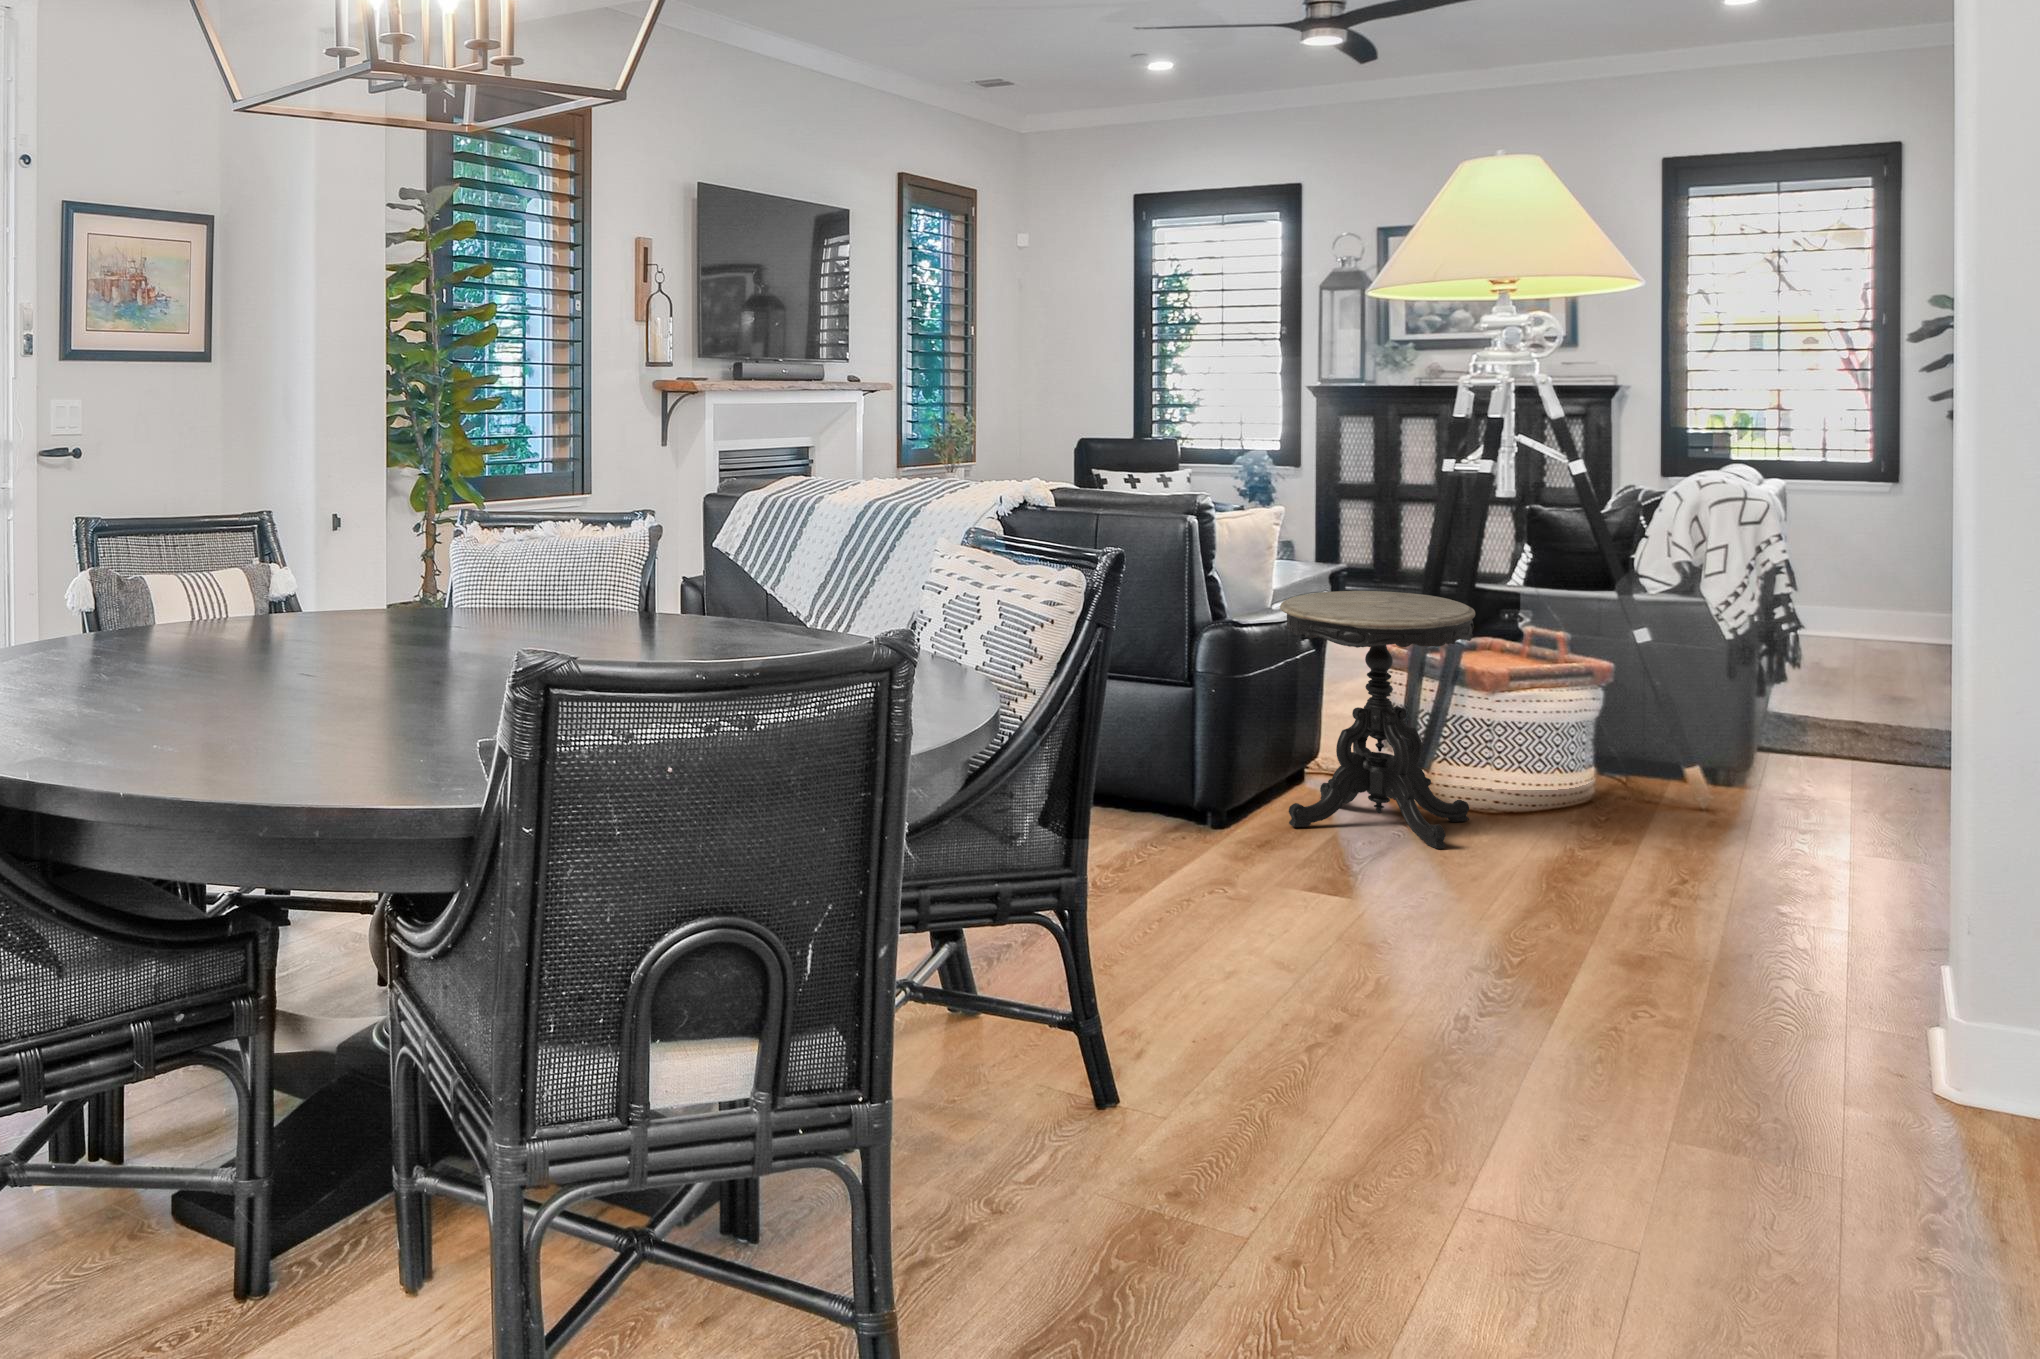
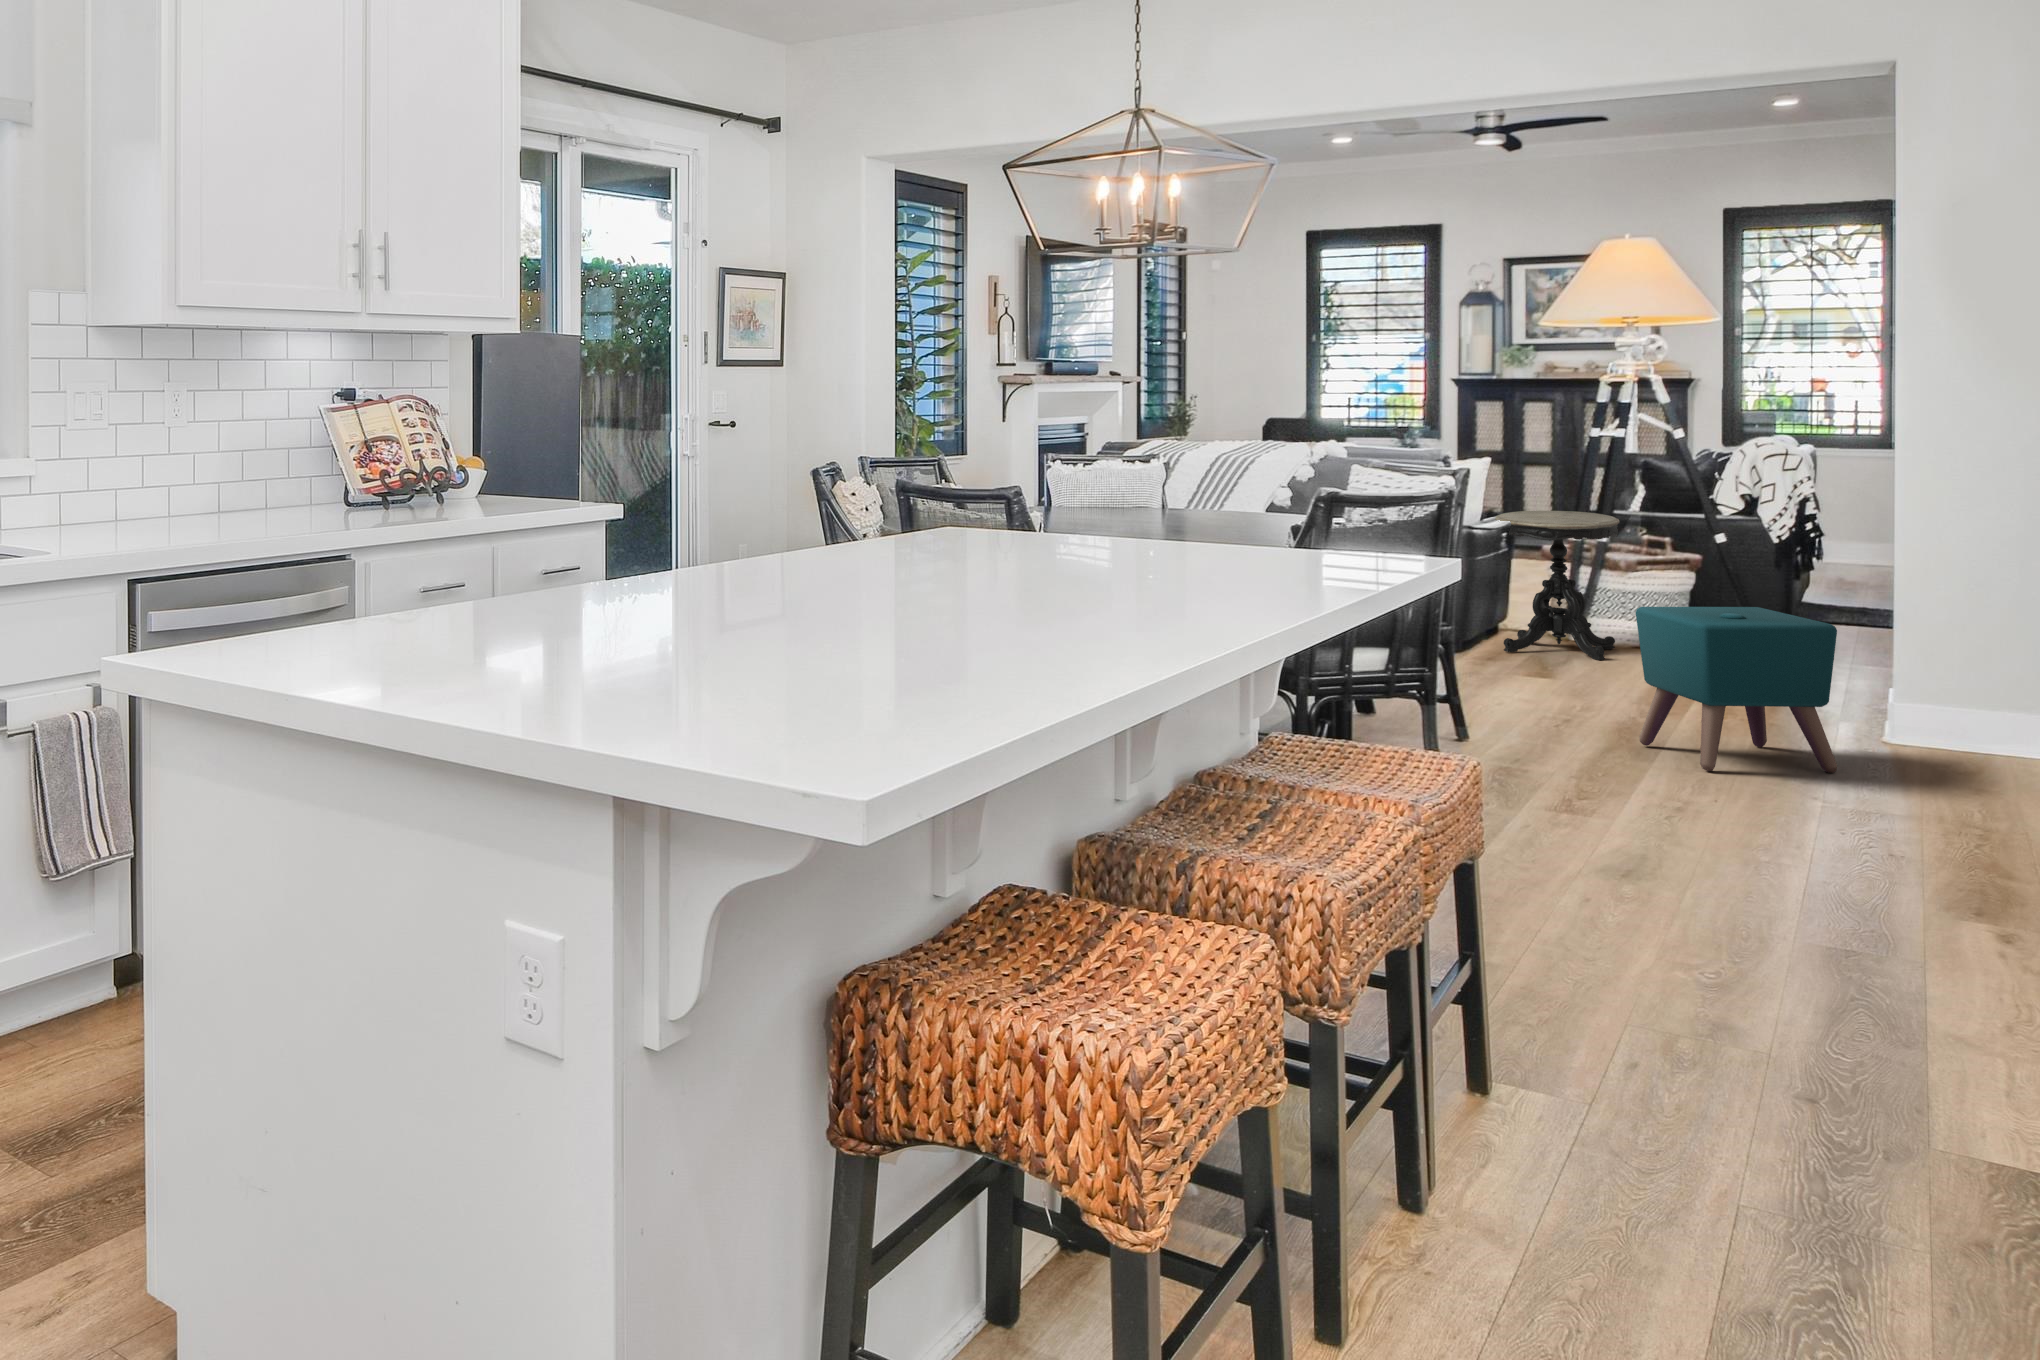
ottoman: none [1440,835,1857,1247] -> present [1636,607,1837,773]

